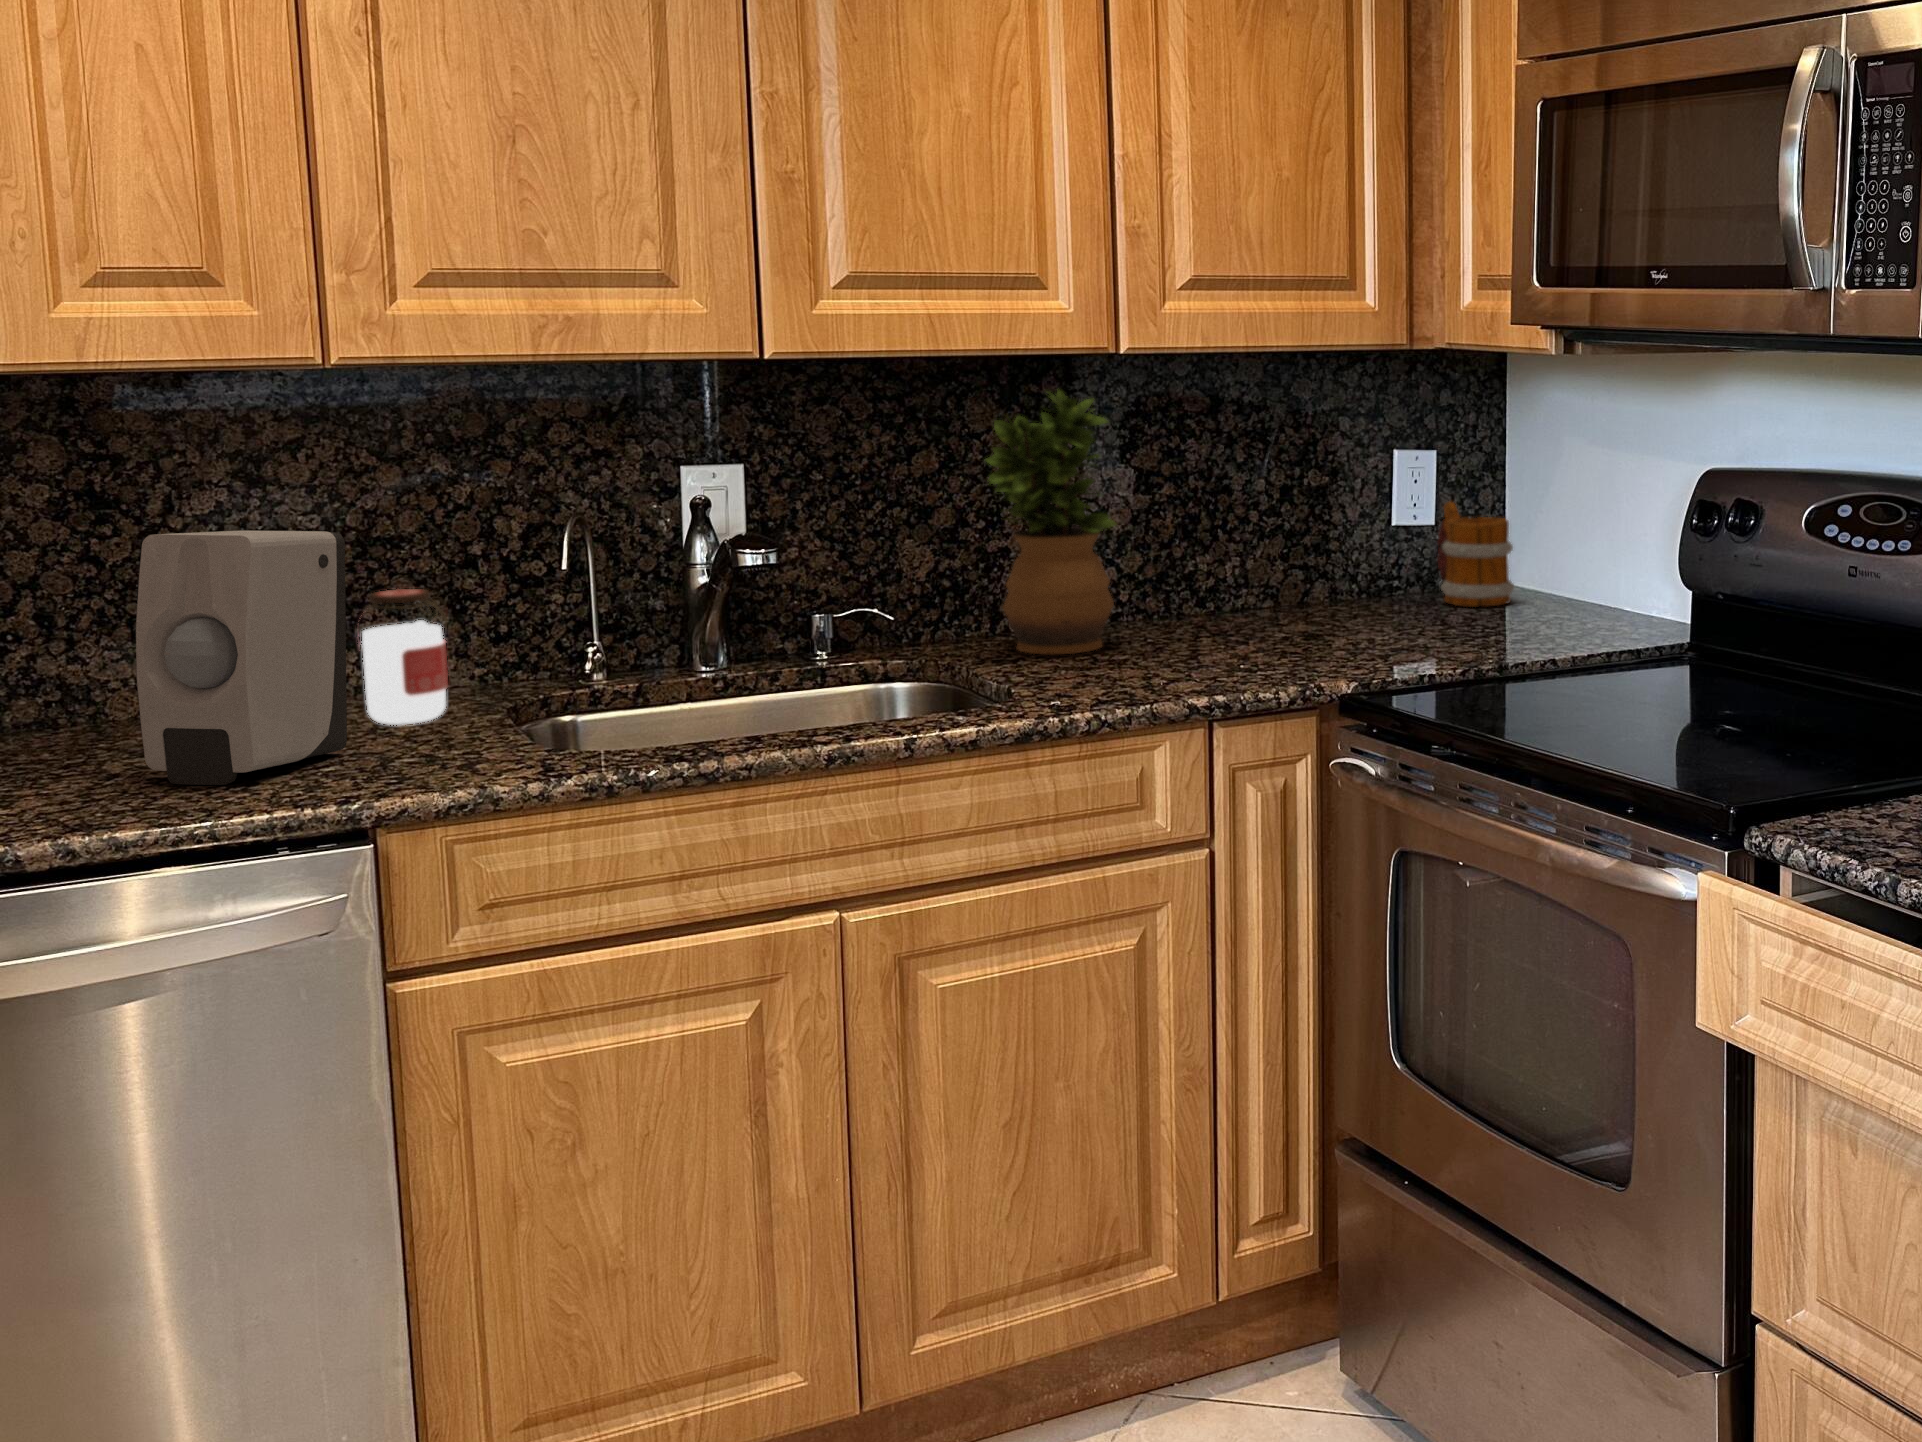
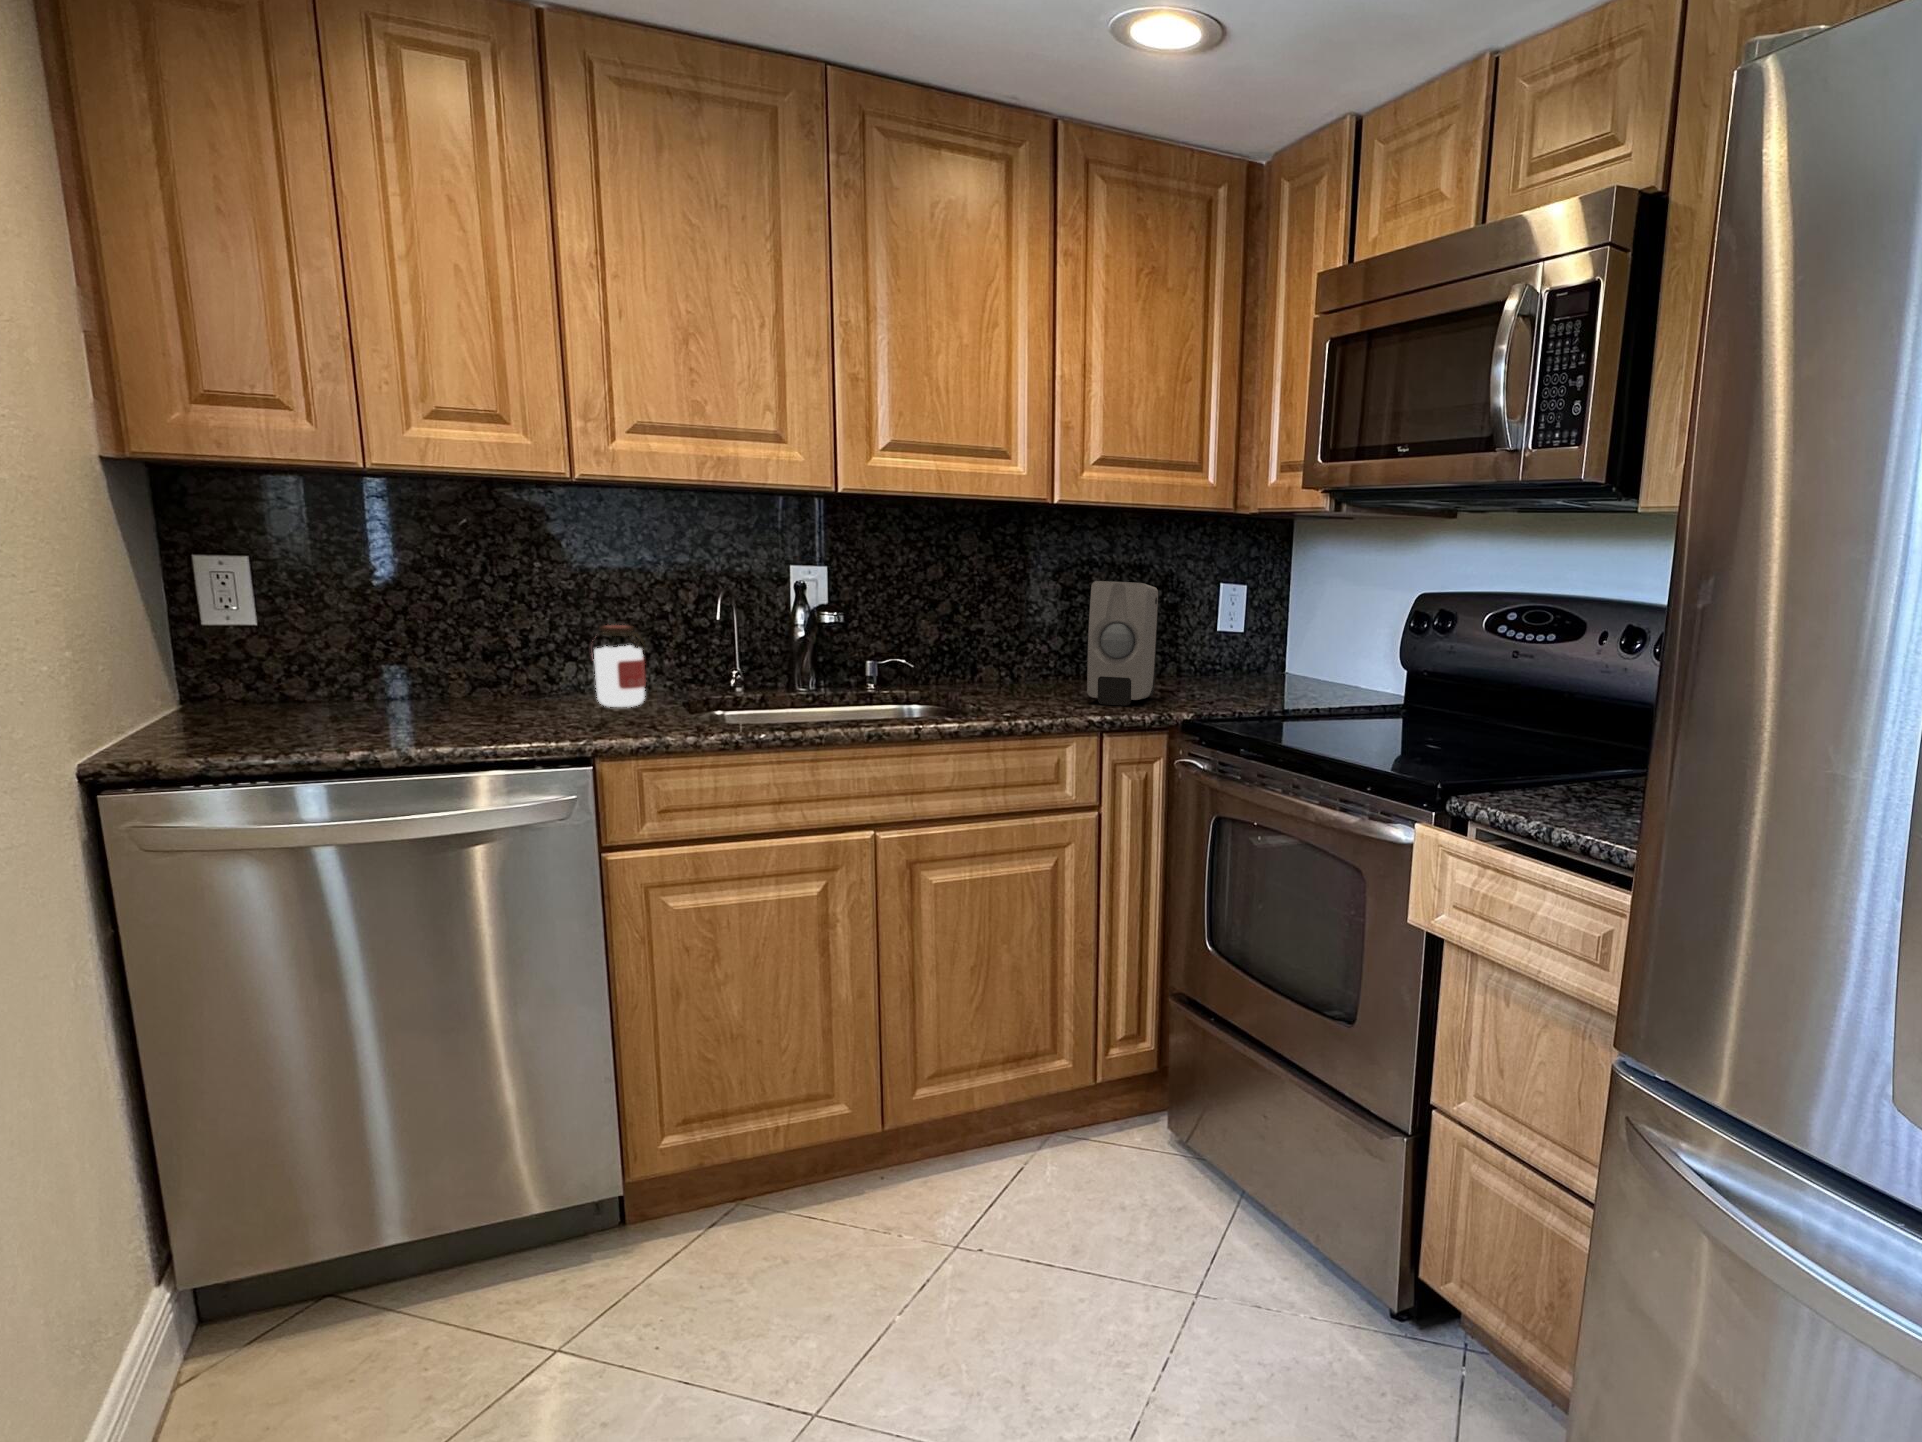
potted plant: present [986,390,1116,654] -> none [973,528,1054,692]
mug: present [1437,501,1514,607] -> none [1247,618,1295,682]
soap dispenser: present [136,530,347,785] -> present [1087,581,1158,705]

